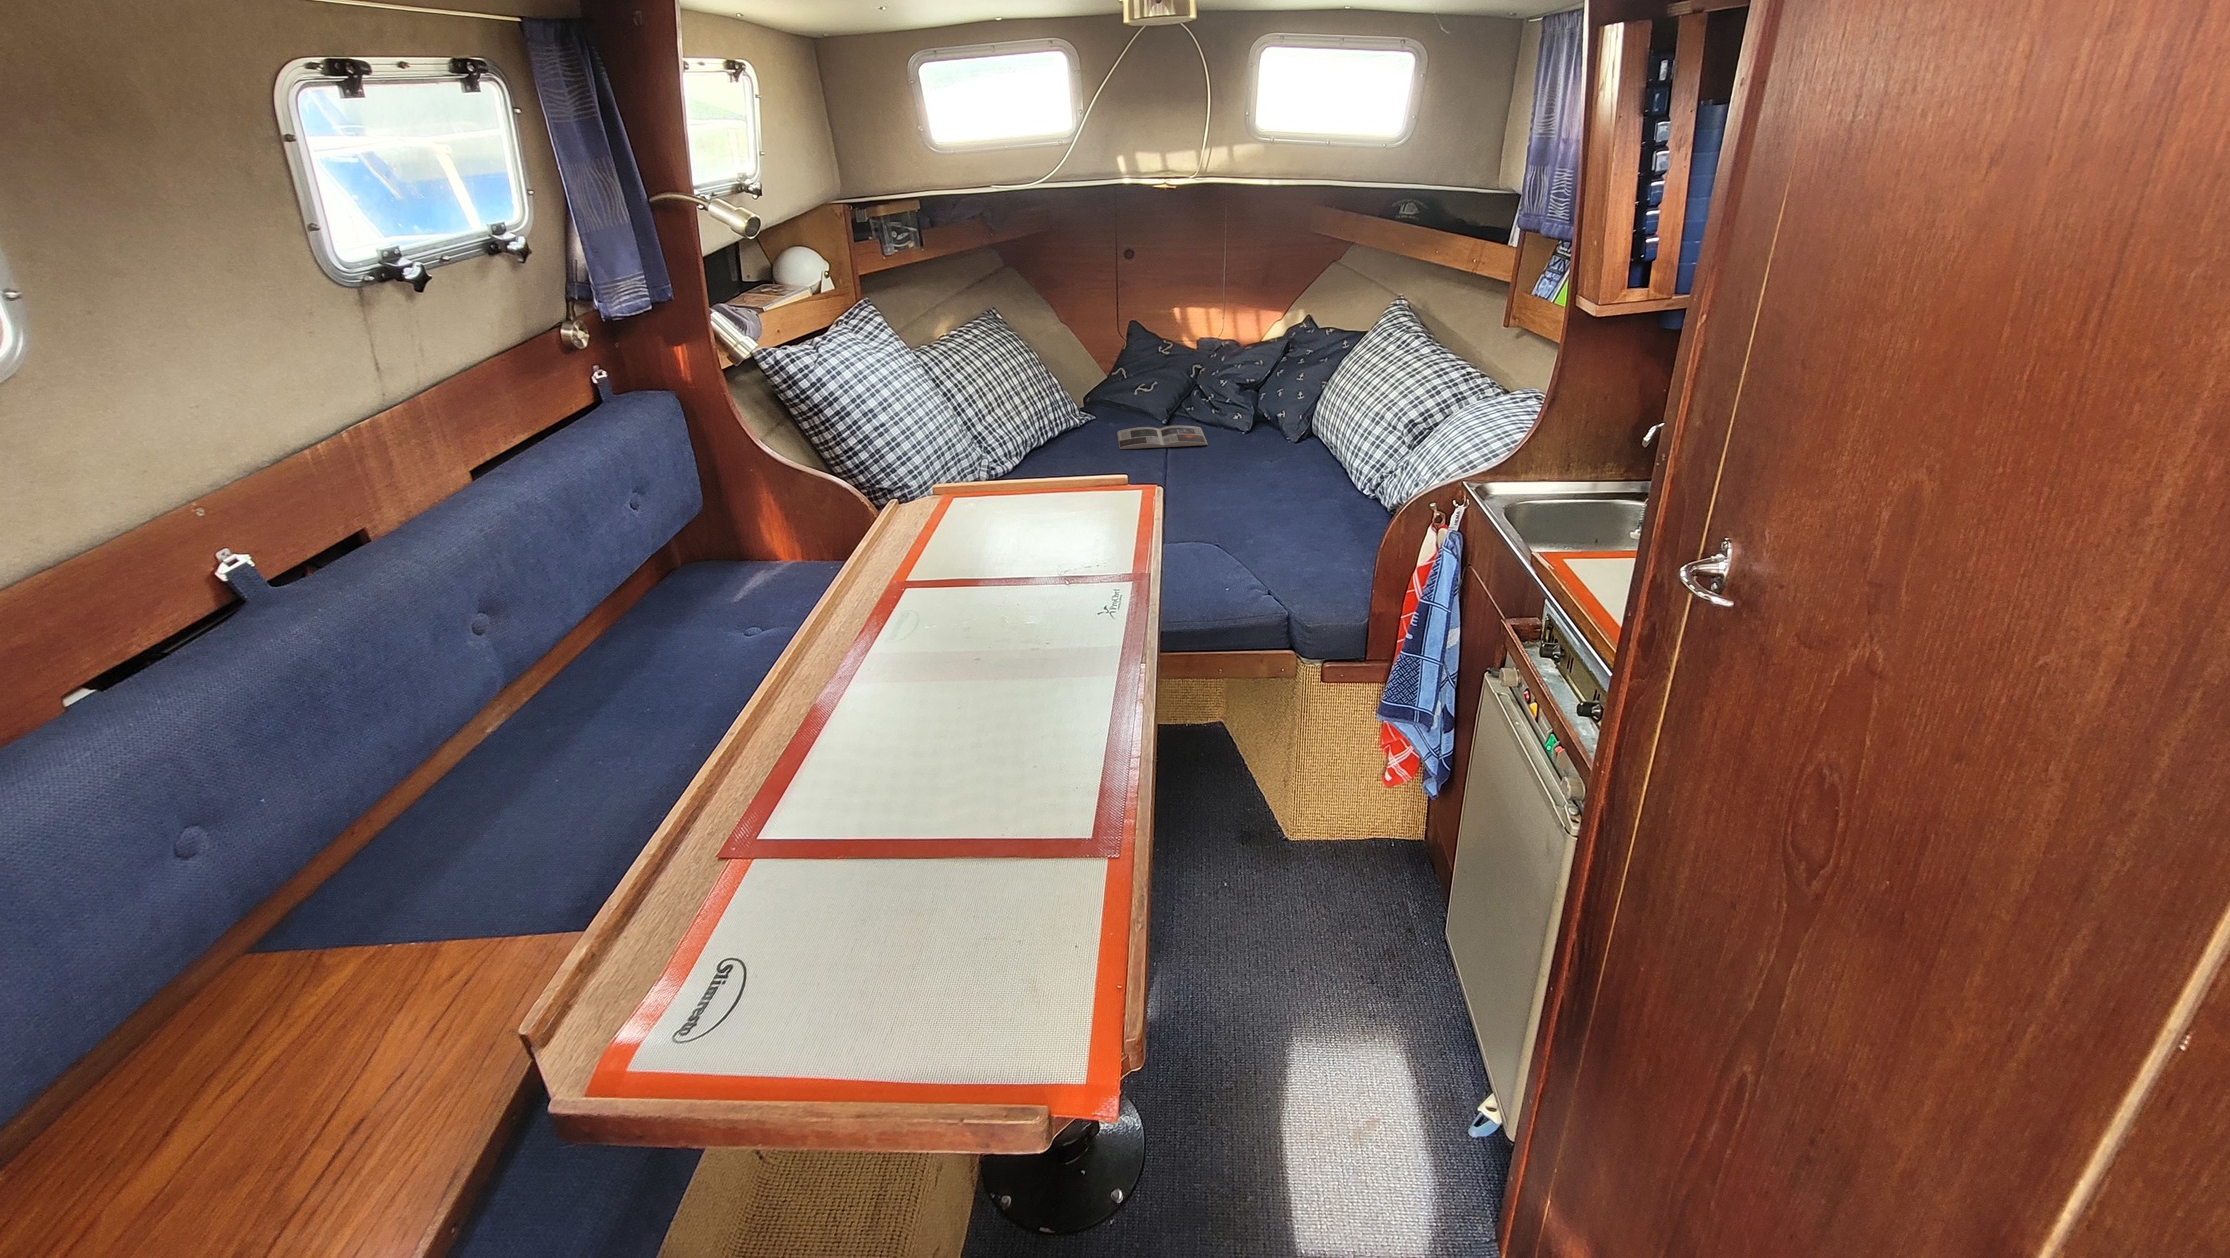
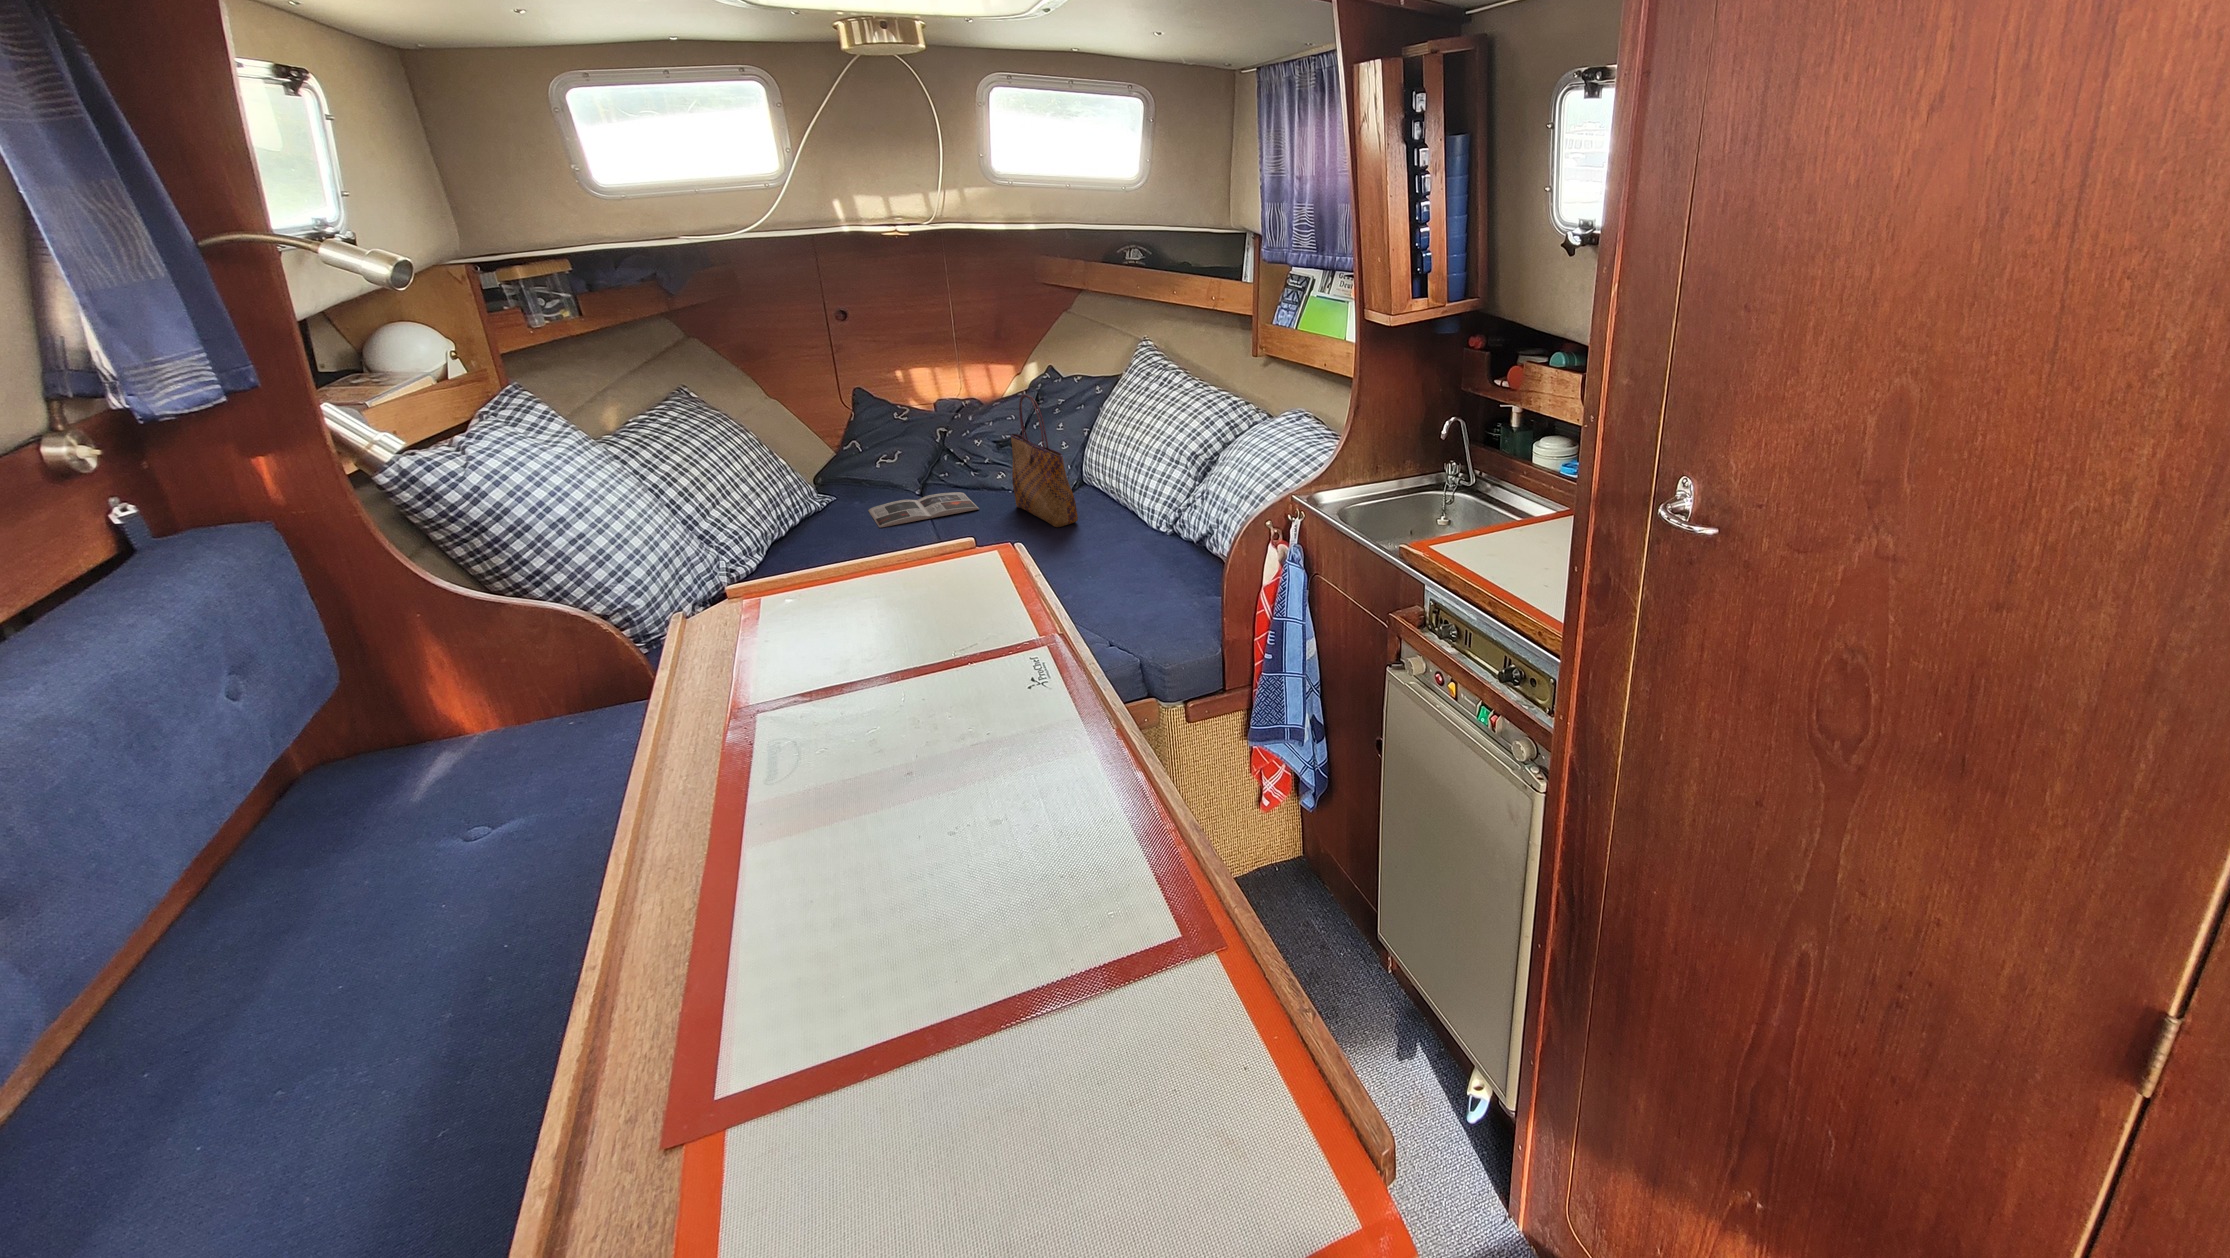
tote bag: none [1241,344,1290,473] -> present [1011,394,1078,527]

